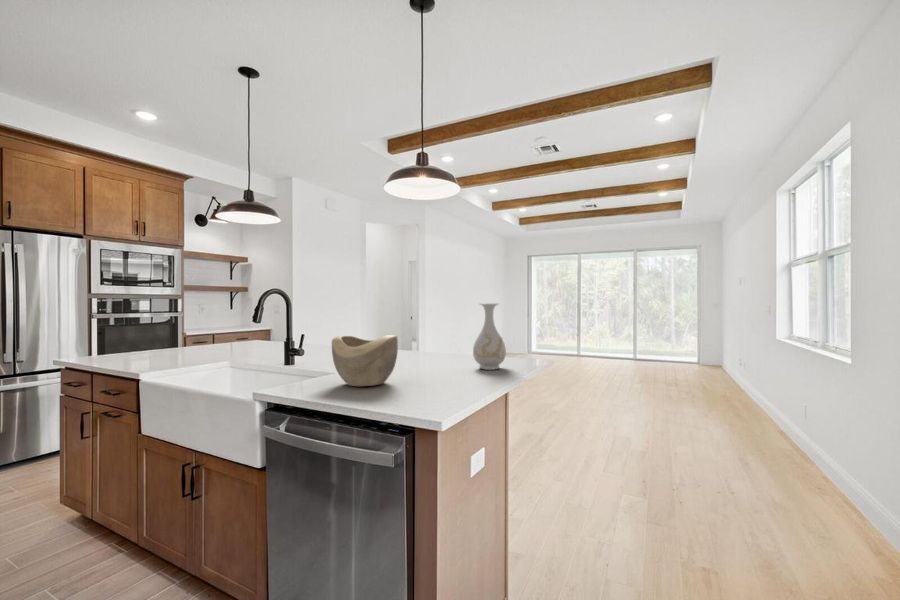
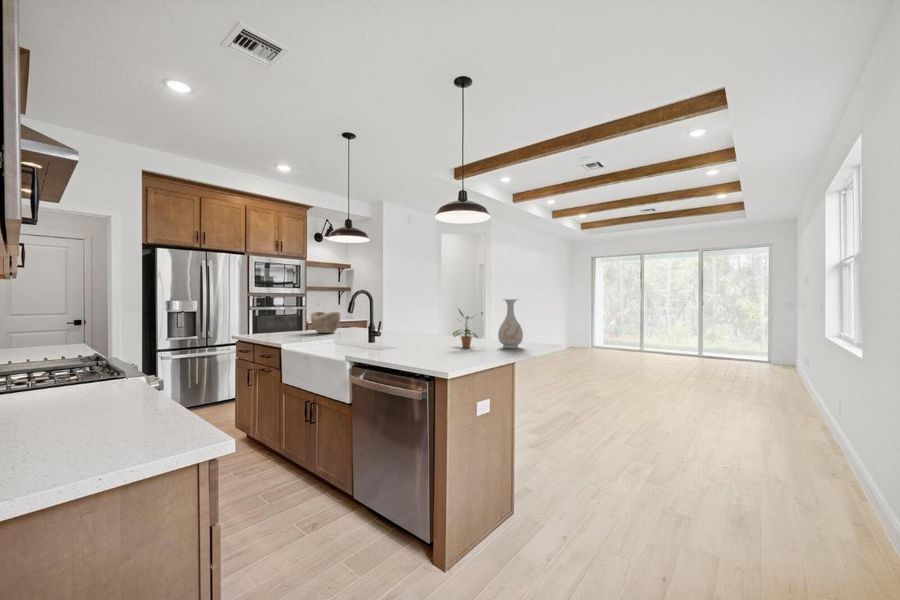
potted plant: none [410,316,454,370] -> present [453,309,478,348]
decorative bowl: present [332,335,398,386] -> present [311,312,340,333]

